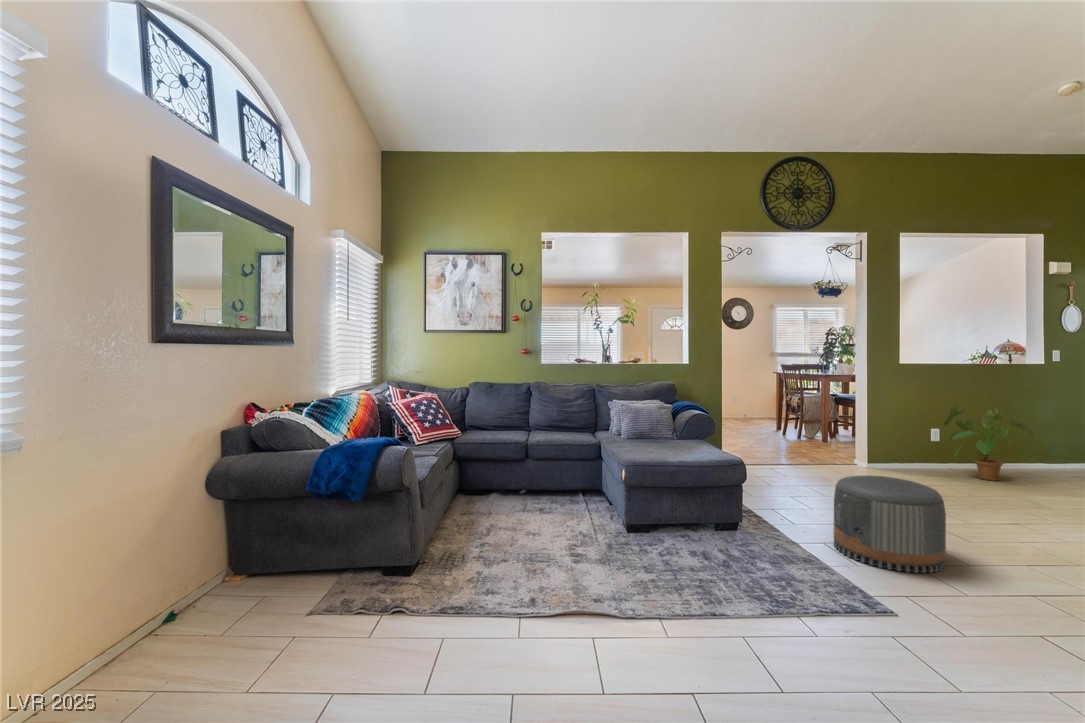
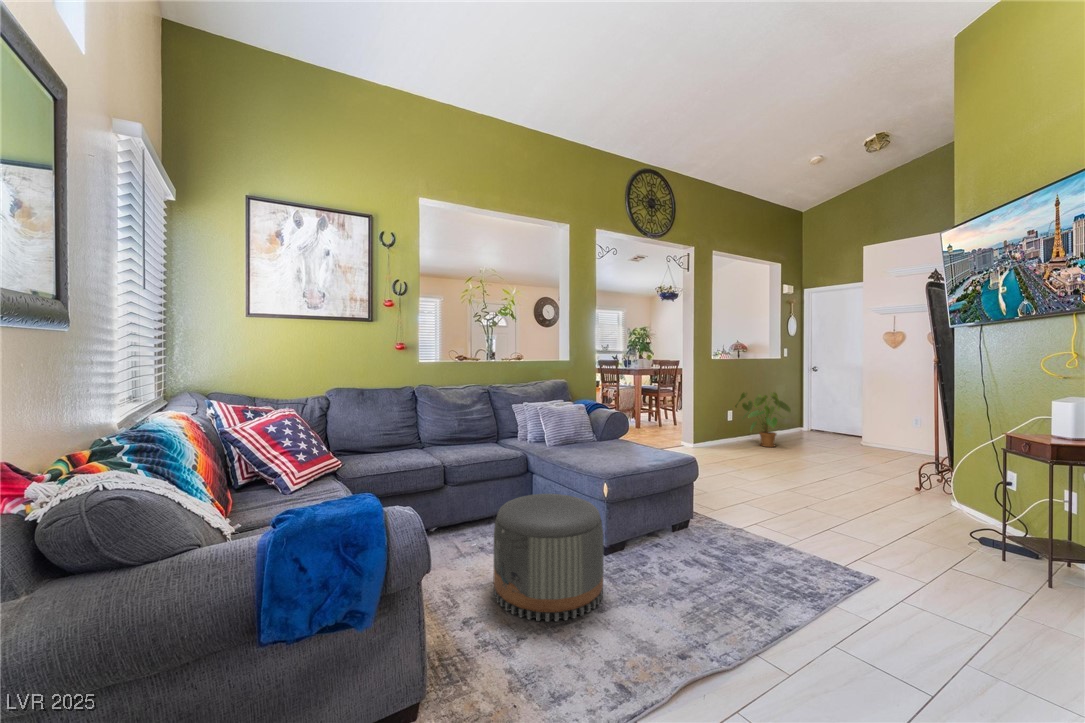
pouf: present [834,475,946,573] -> present [494,494,604,622]

